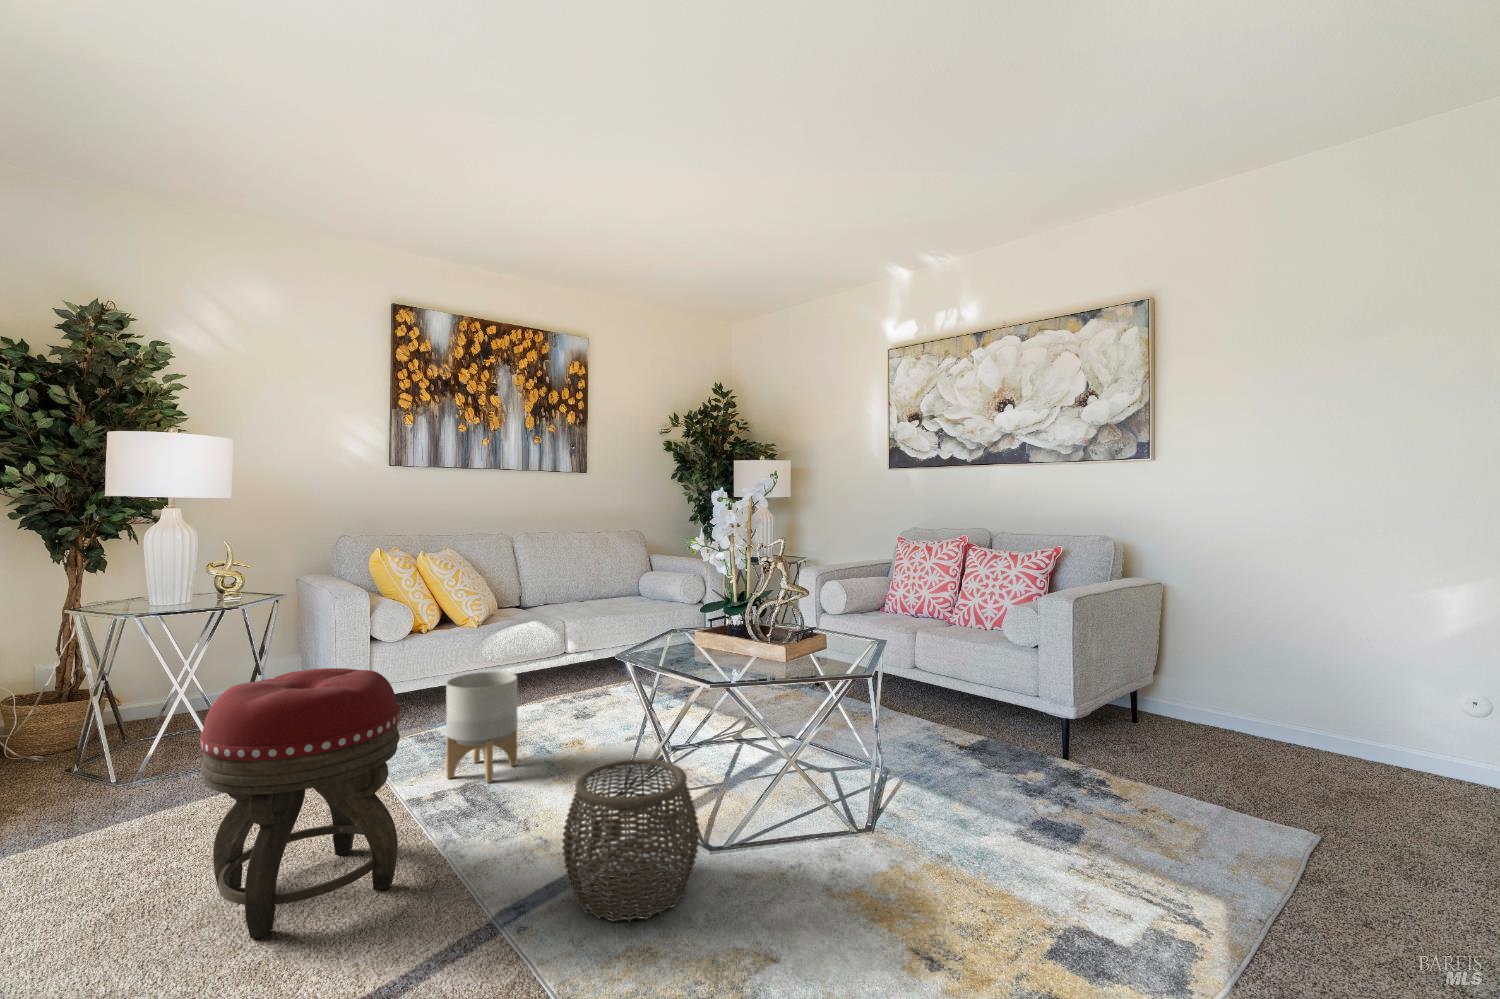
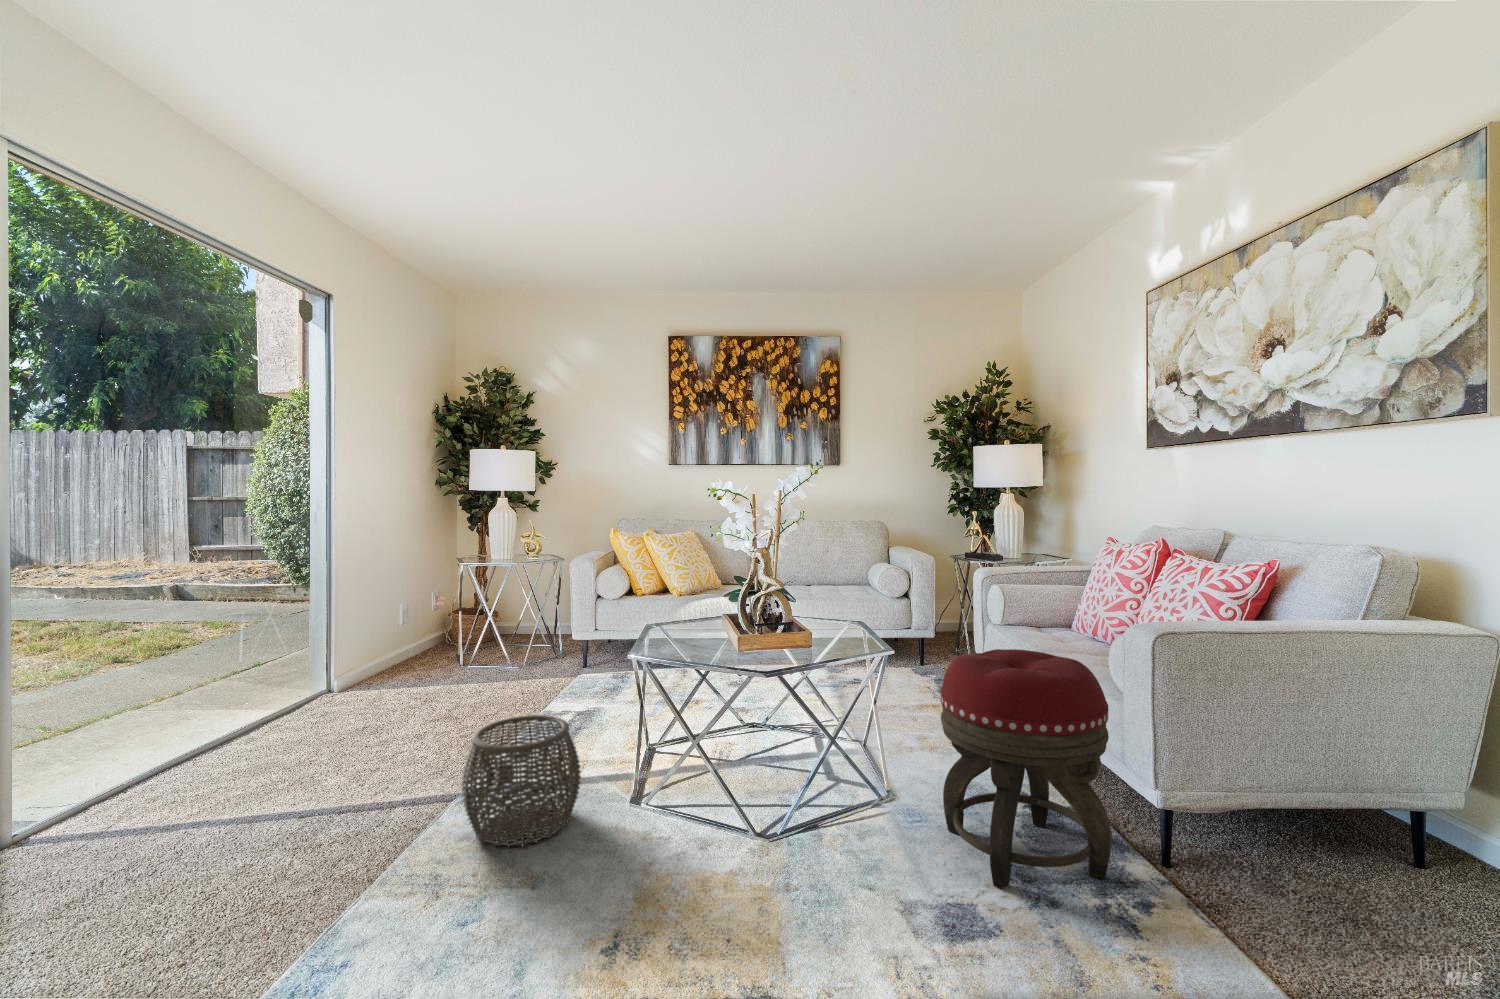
footstool: present [201,668,400,938] -> present [940,649,1112,889]
planter: present [446,671,518,782] -> none [574,631,629,719]

